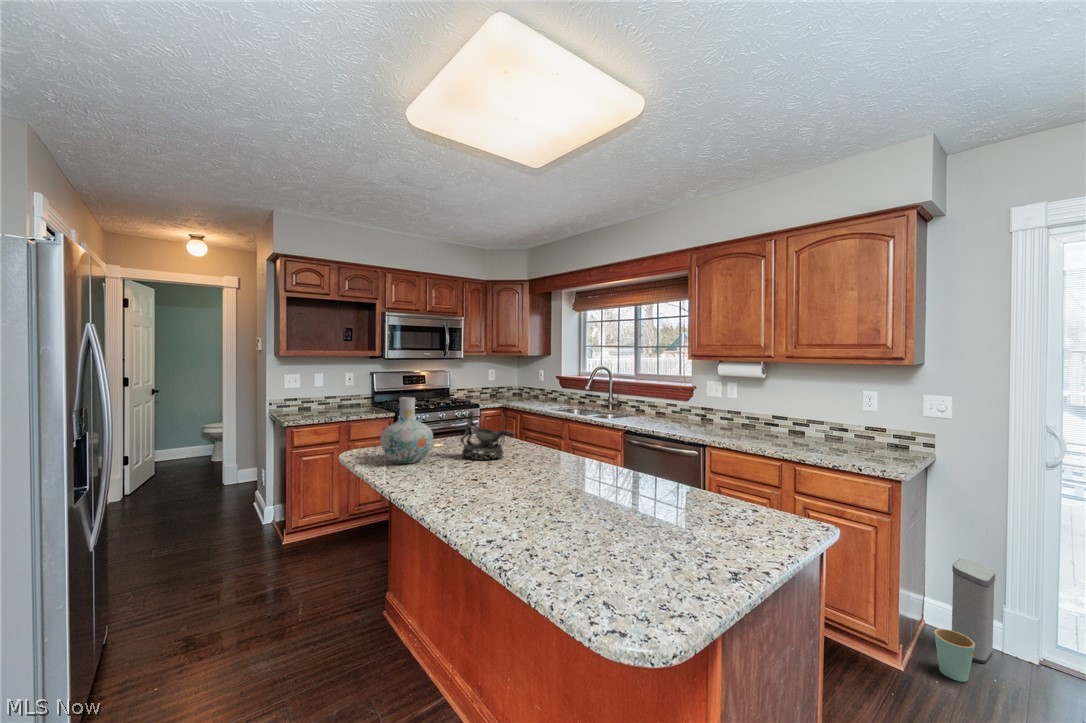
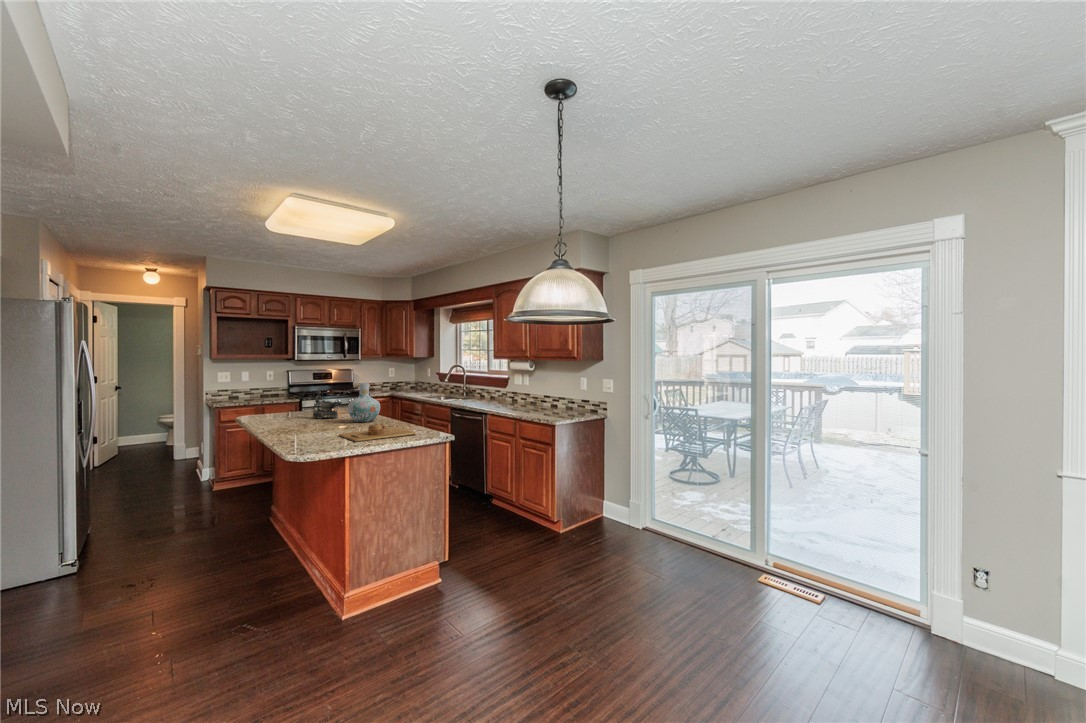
vase: present [380,397,433,464] -> present [348,383,380,422]
cutting board: none [599,495,756,560] -> present [339,423,416,442]
trash can: present [934,559,995,682] -> none [582,475,627,537]

